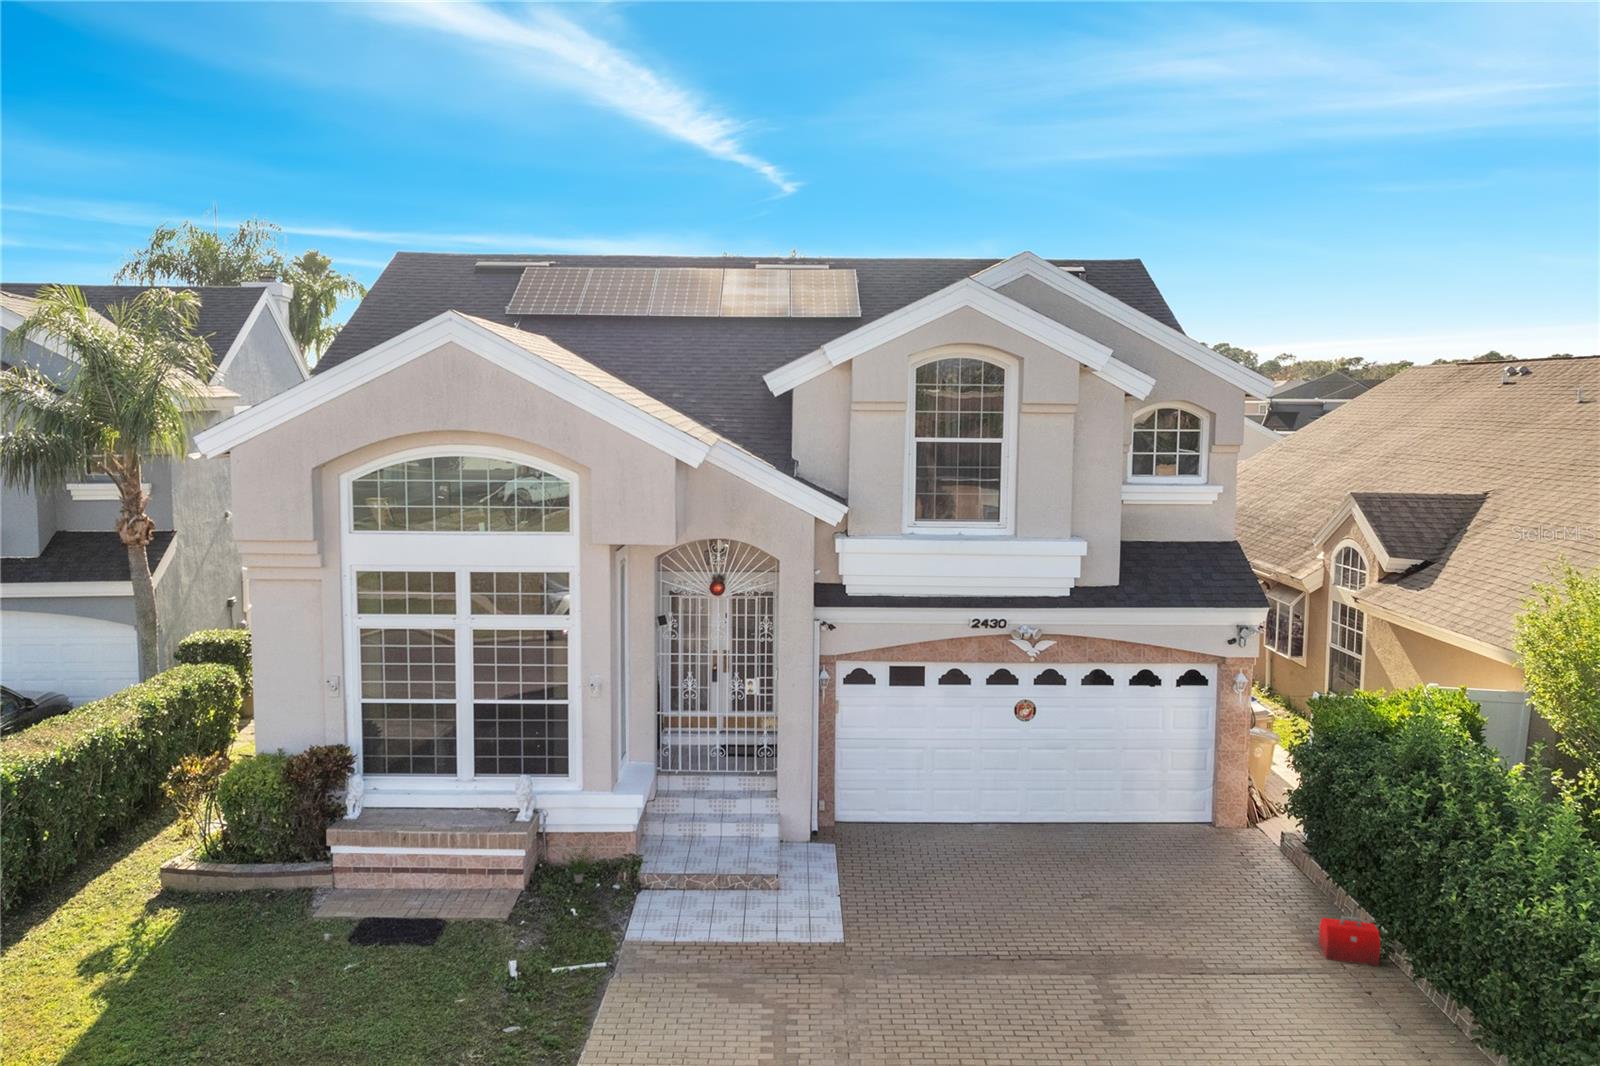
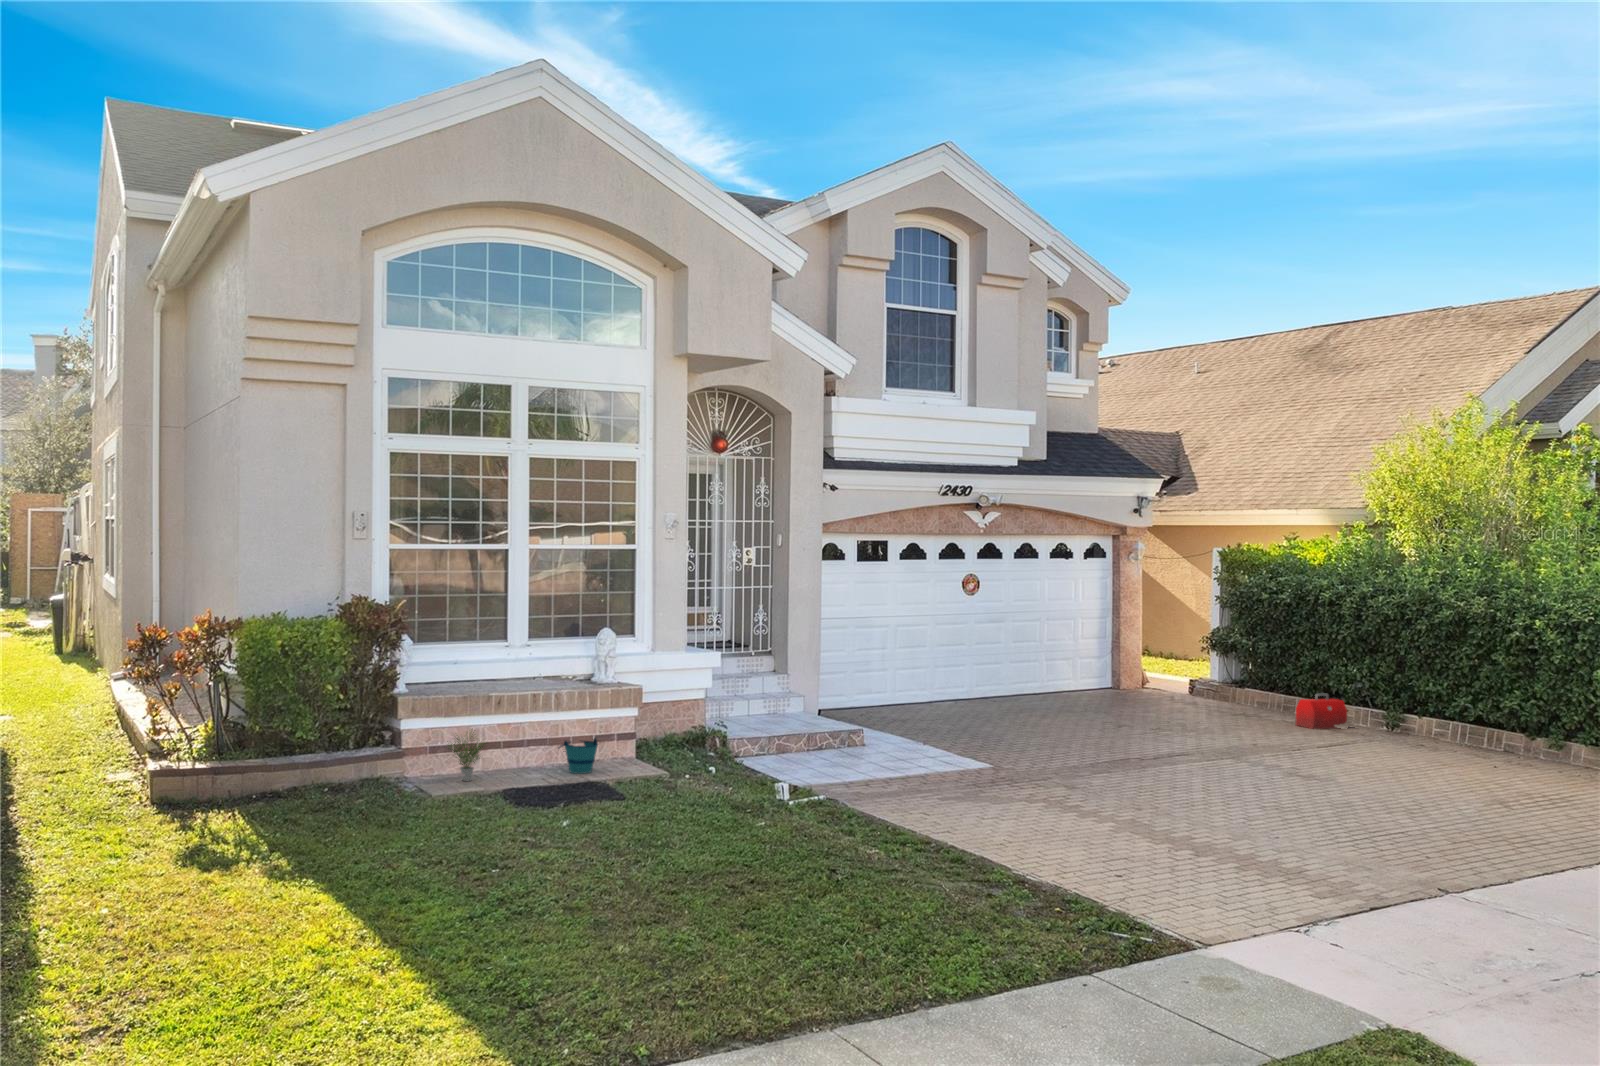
potted plant: present [567,847,591,883] -> present [450,732,484,781]
bucket: none [447,875,480,907] -> present [559,738,598,774]

